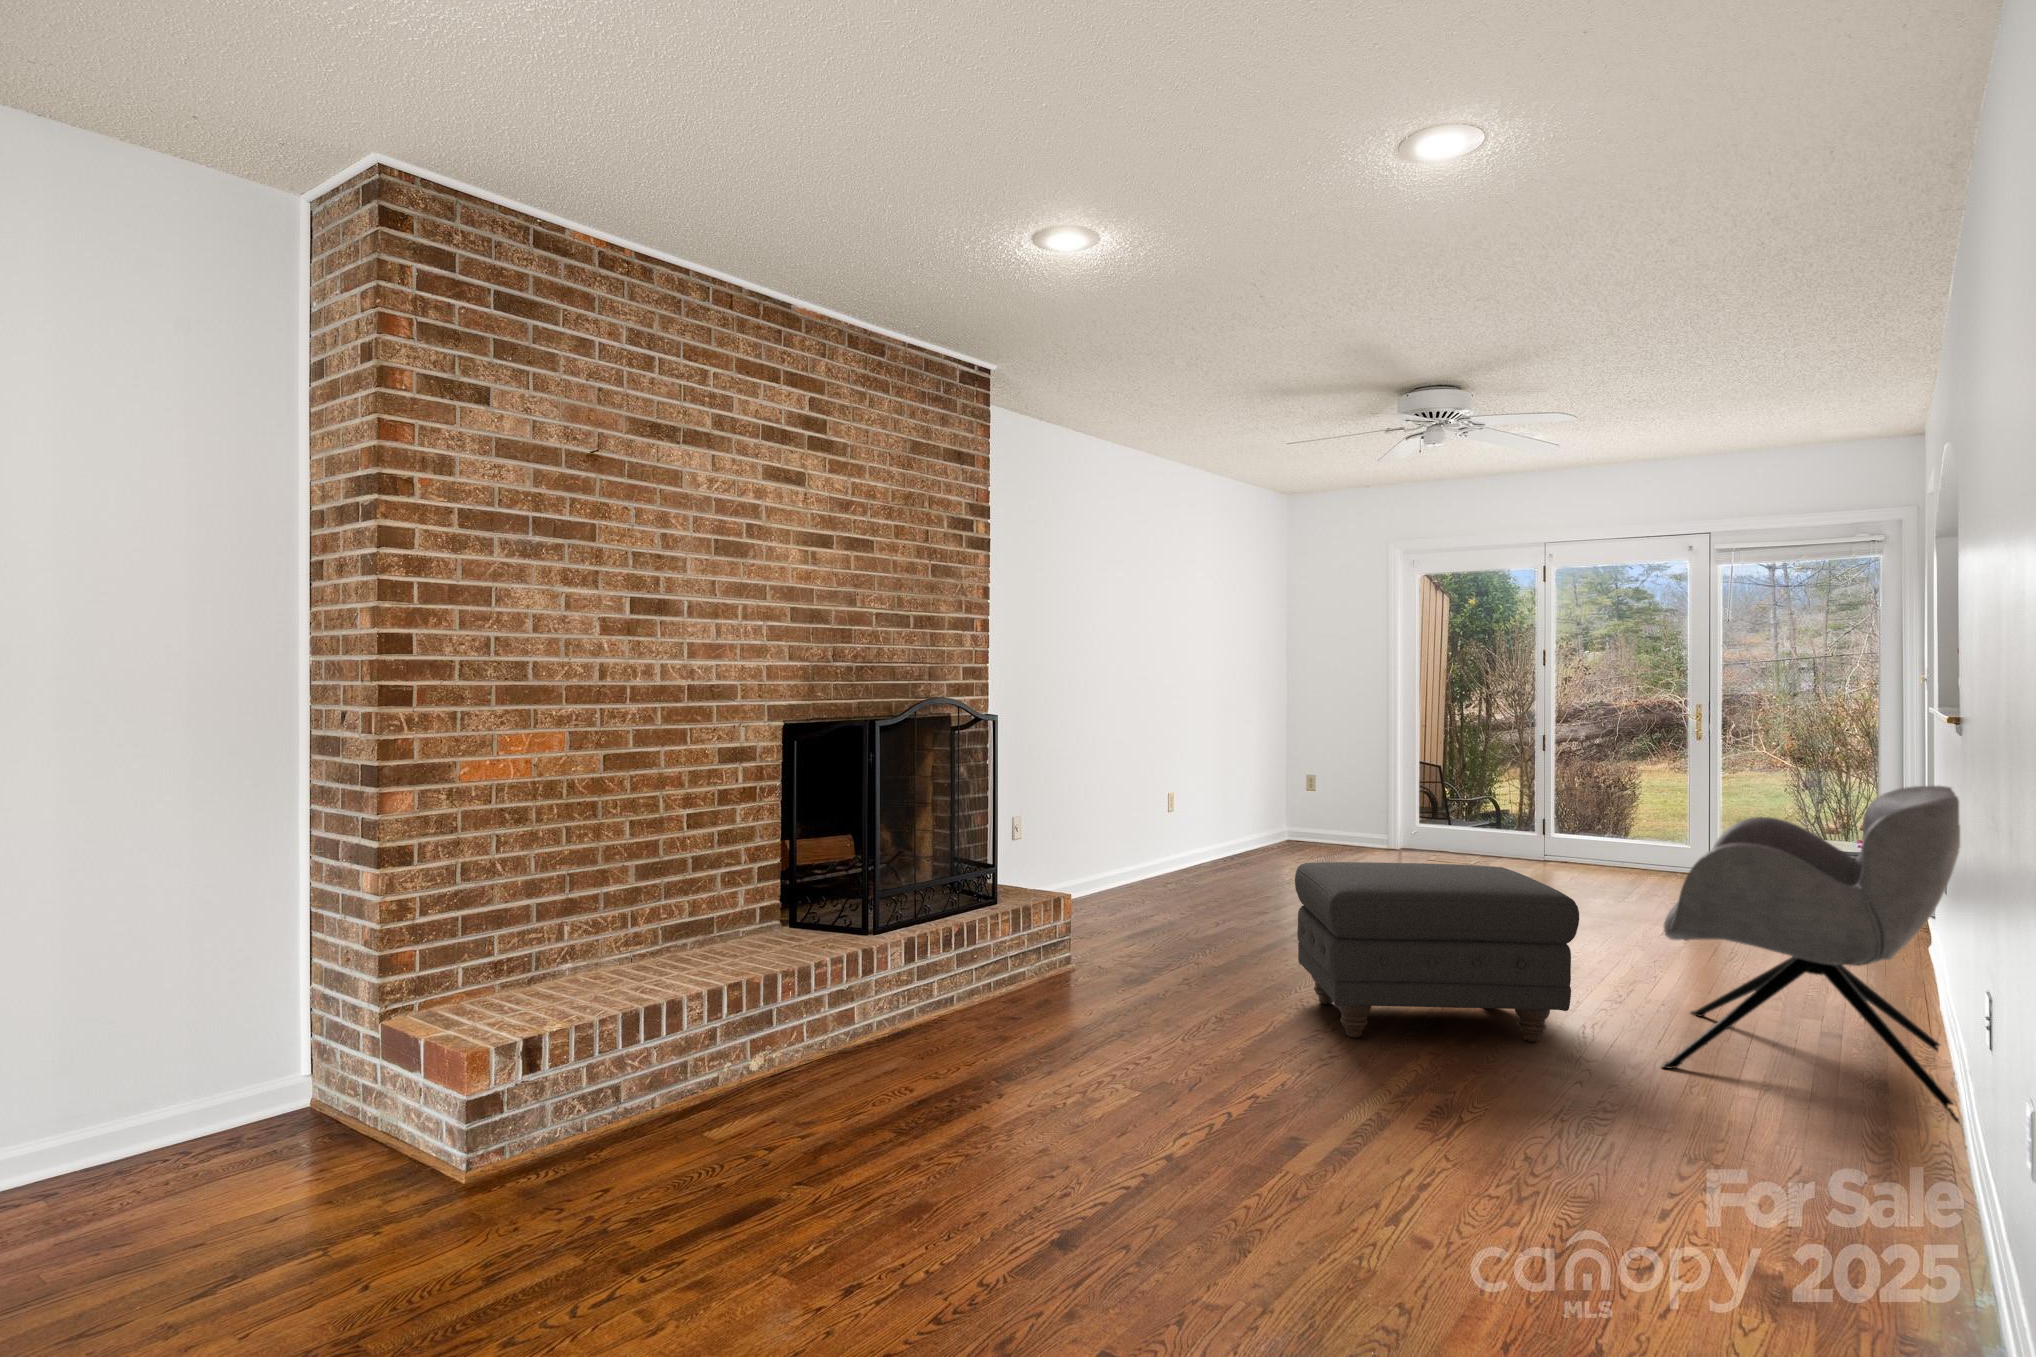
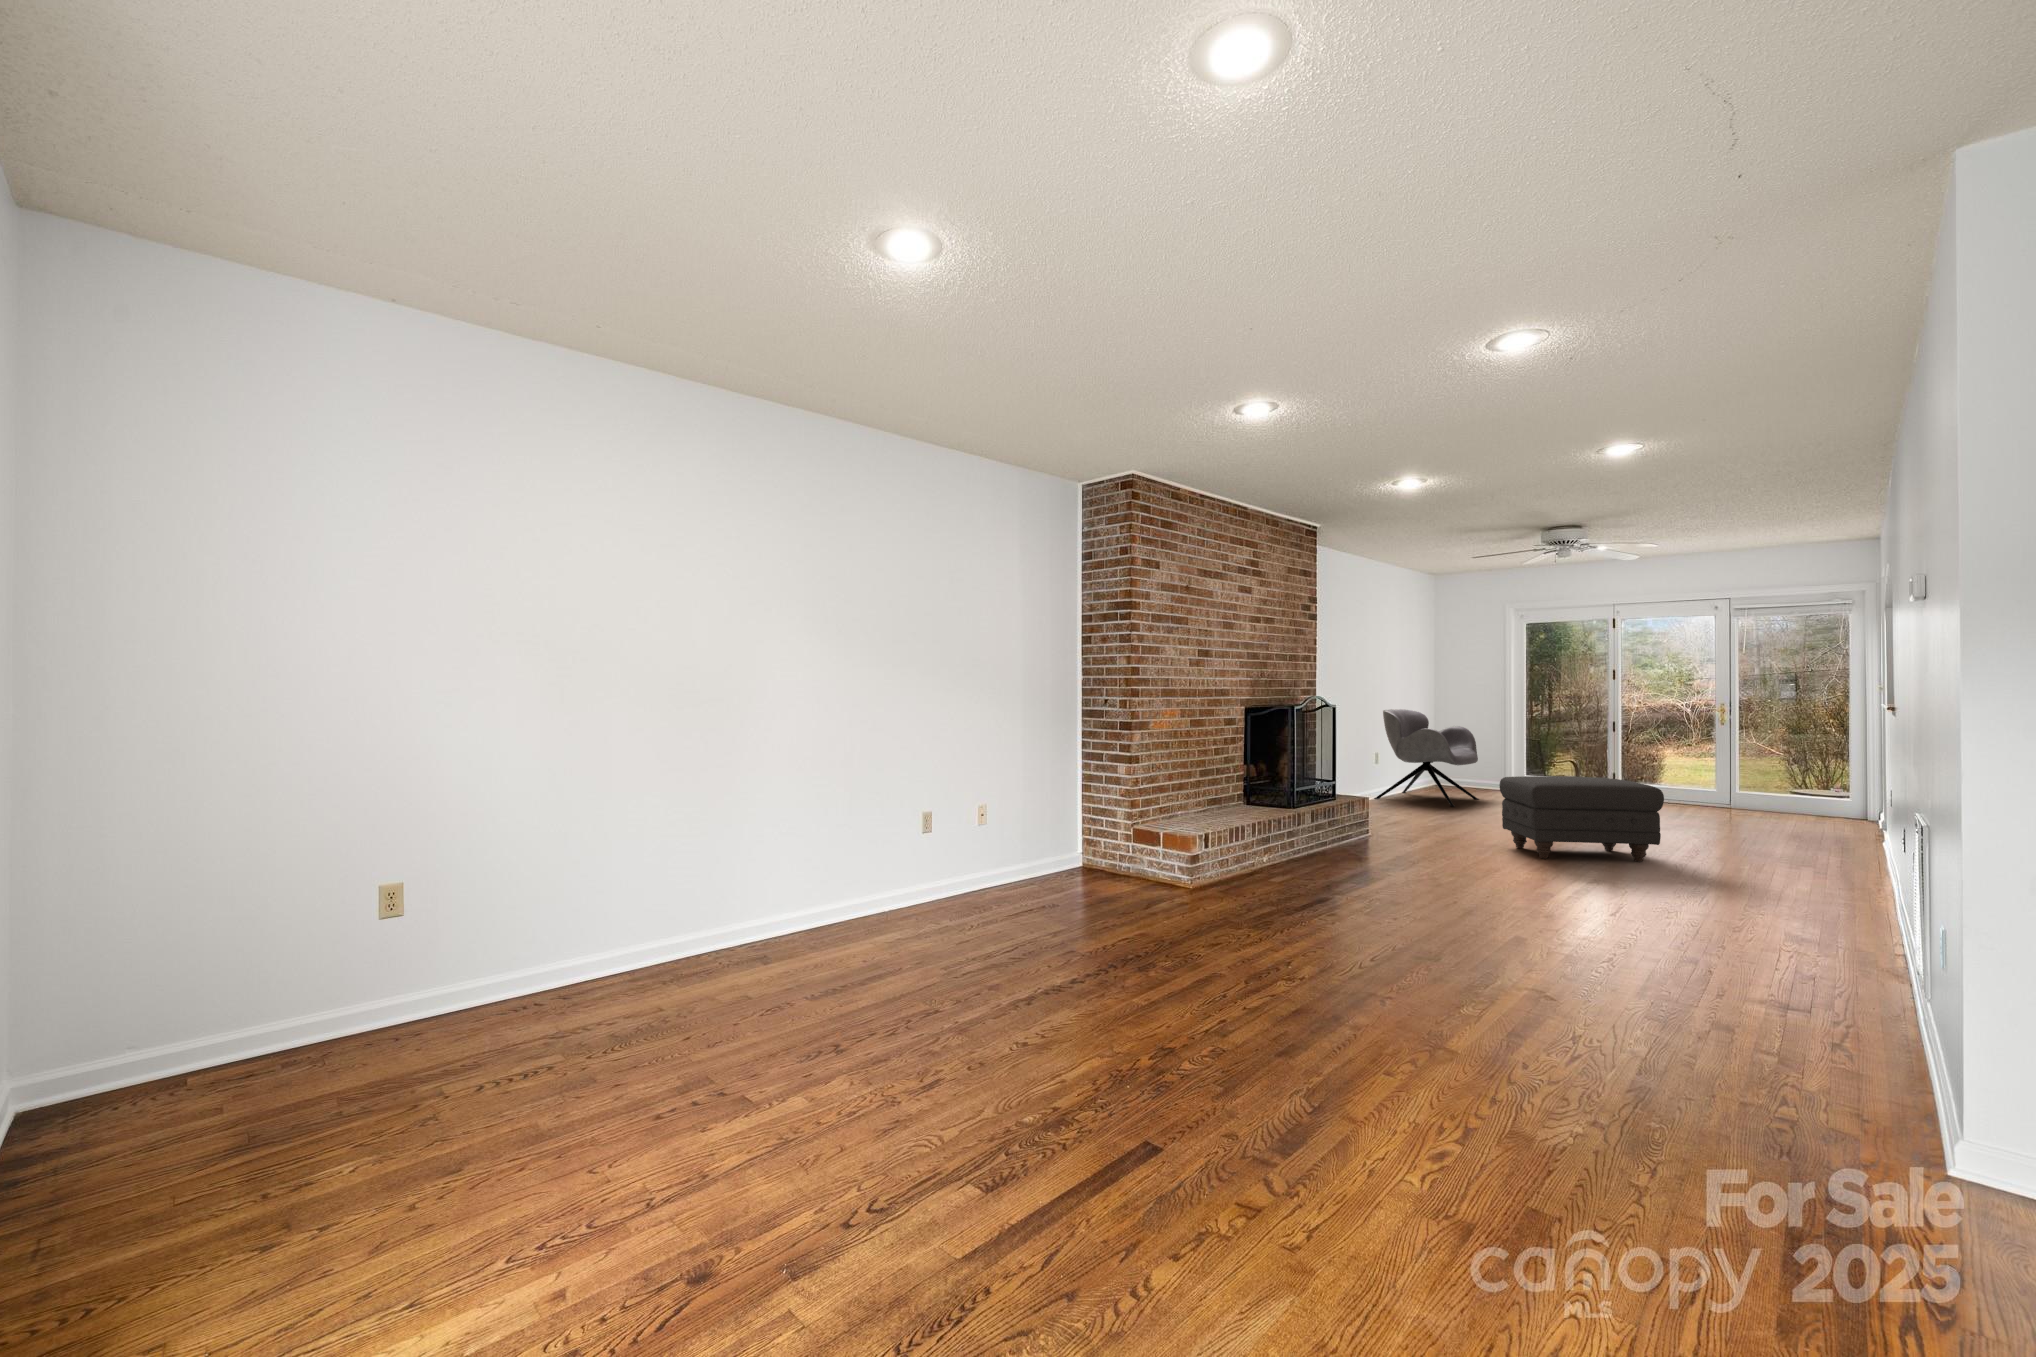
armchair: present [1661,786,1960,1123] -> present [1374,709,1479,807]

